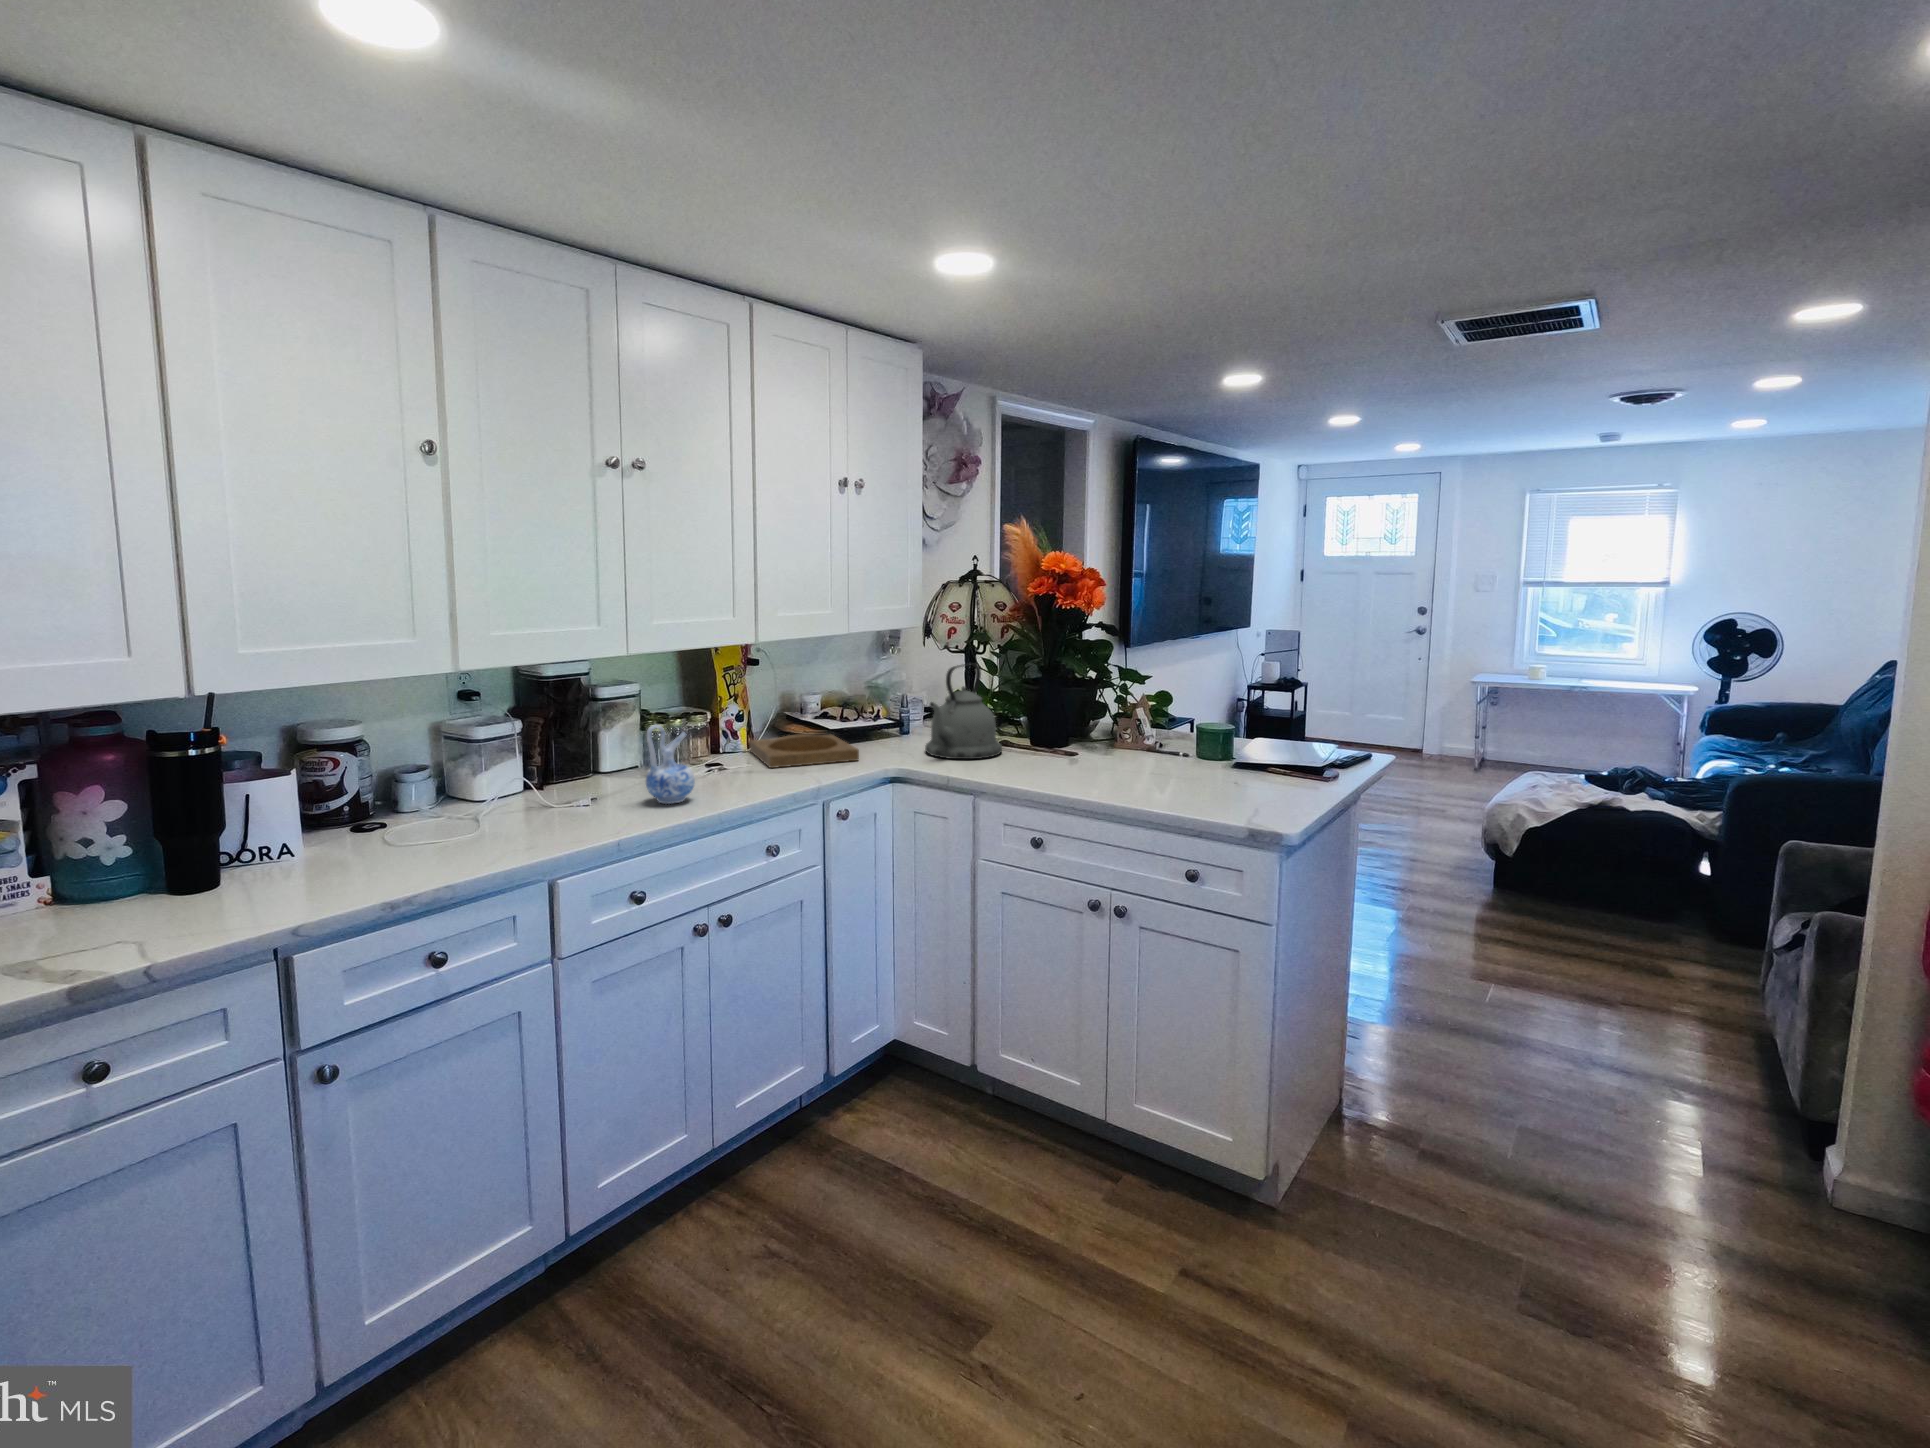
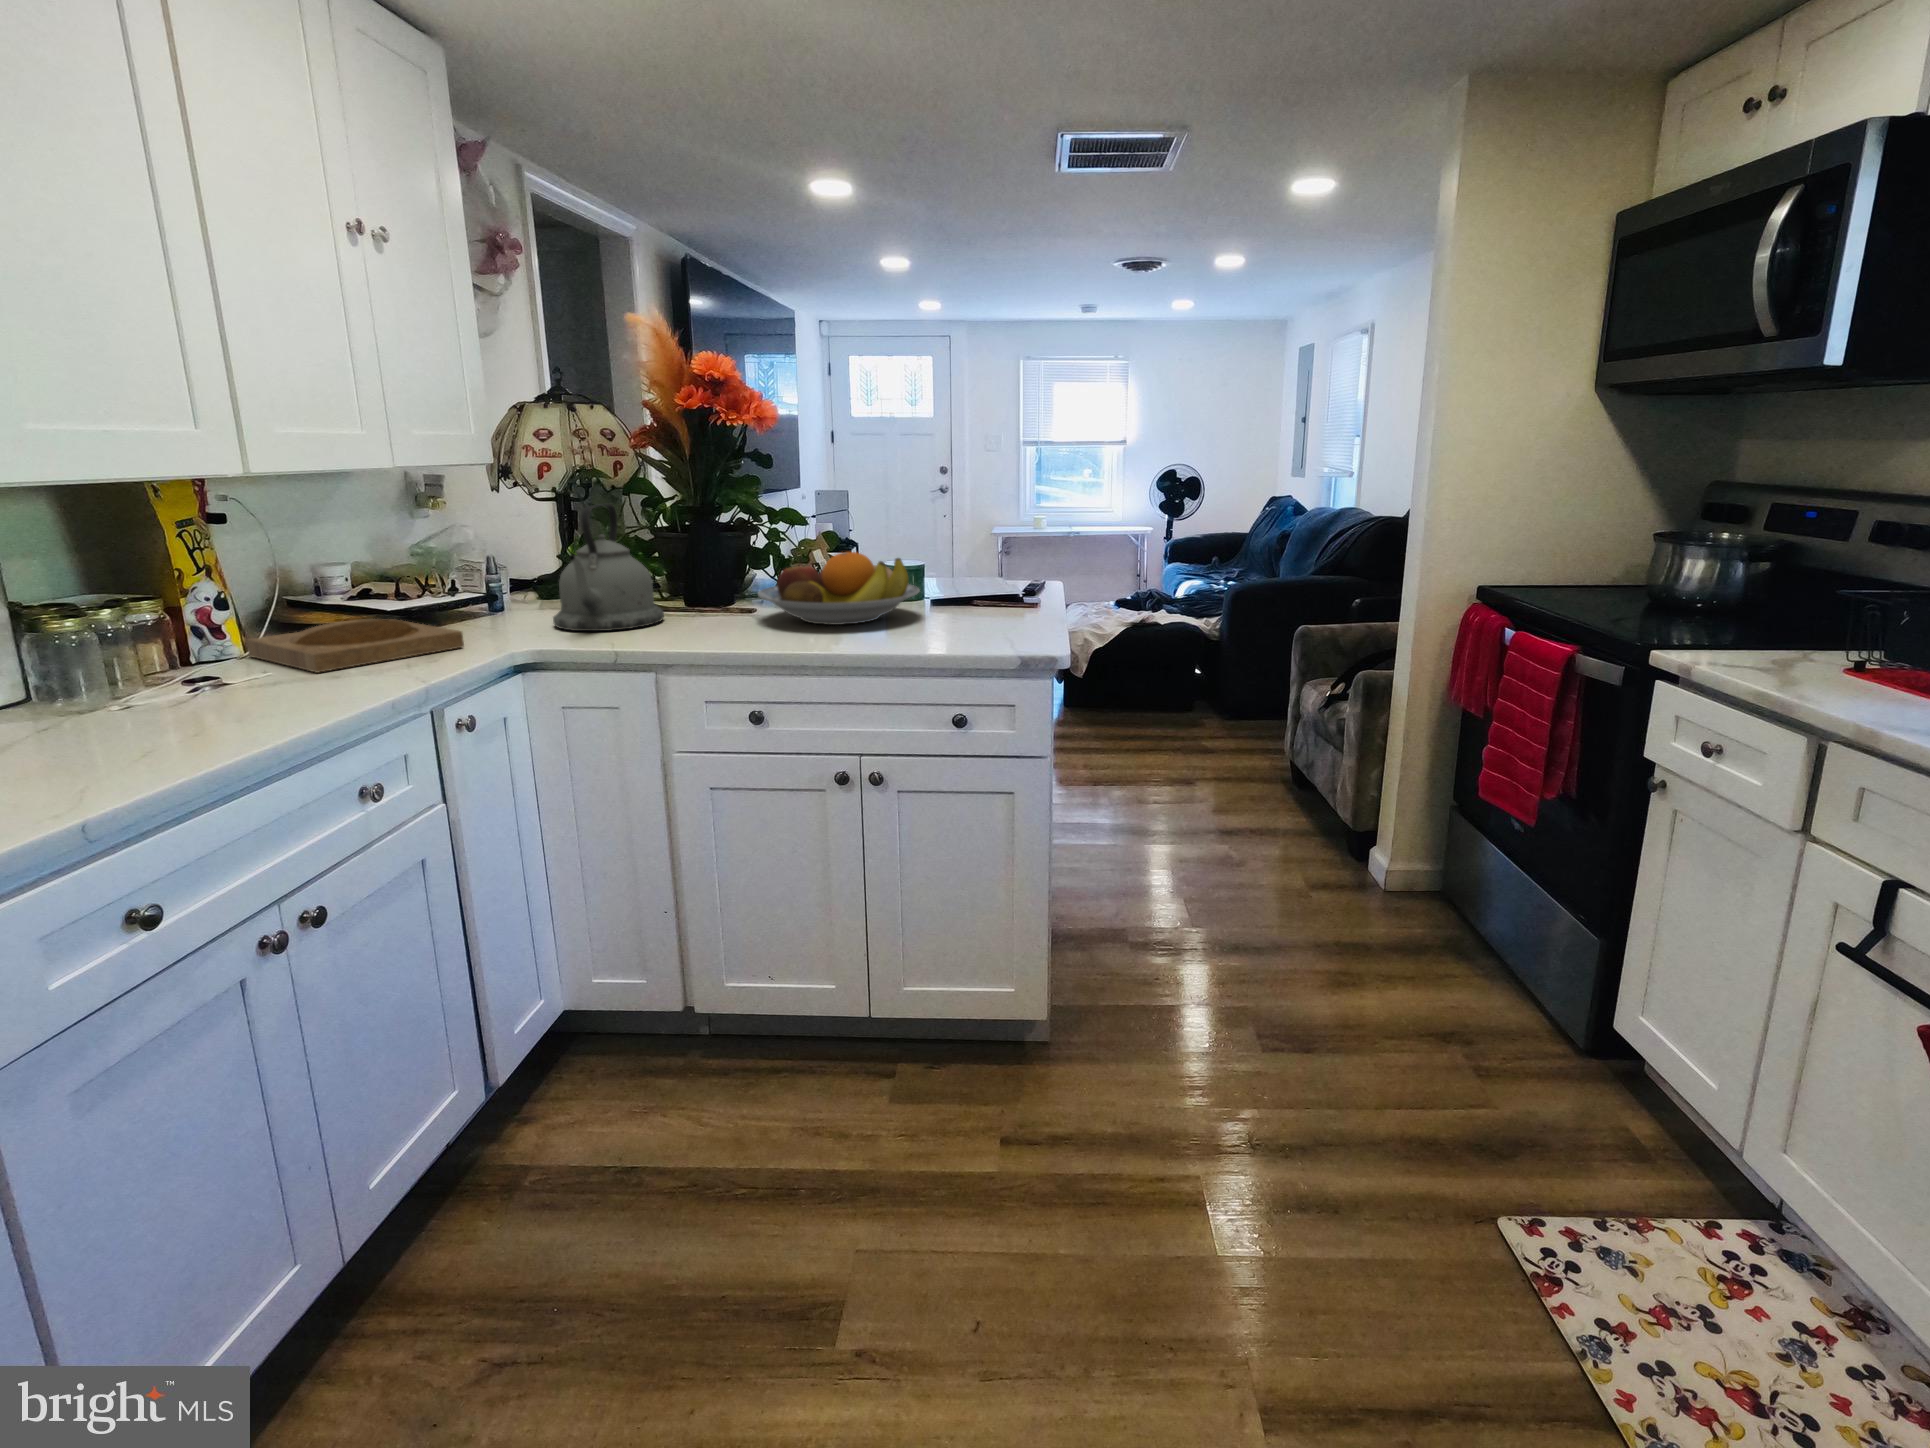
fruit bowl: none [1065,715,1205,777] -> present [758,552,919,625]
ceramic pitcher: present [646,725,695,804] -> none [88,607,209,746]

